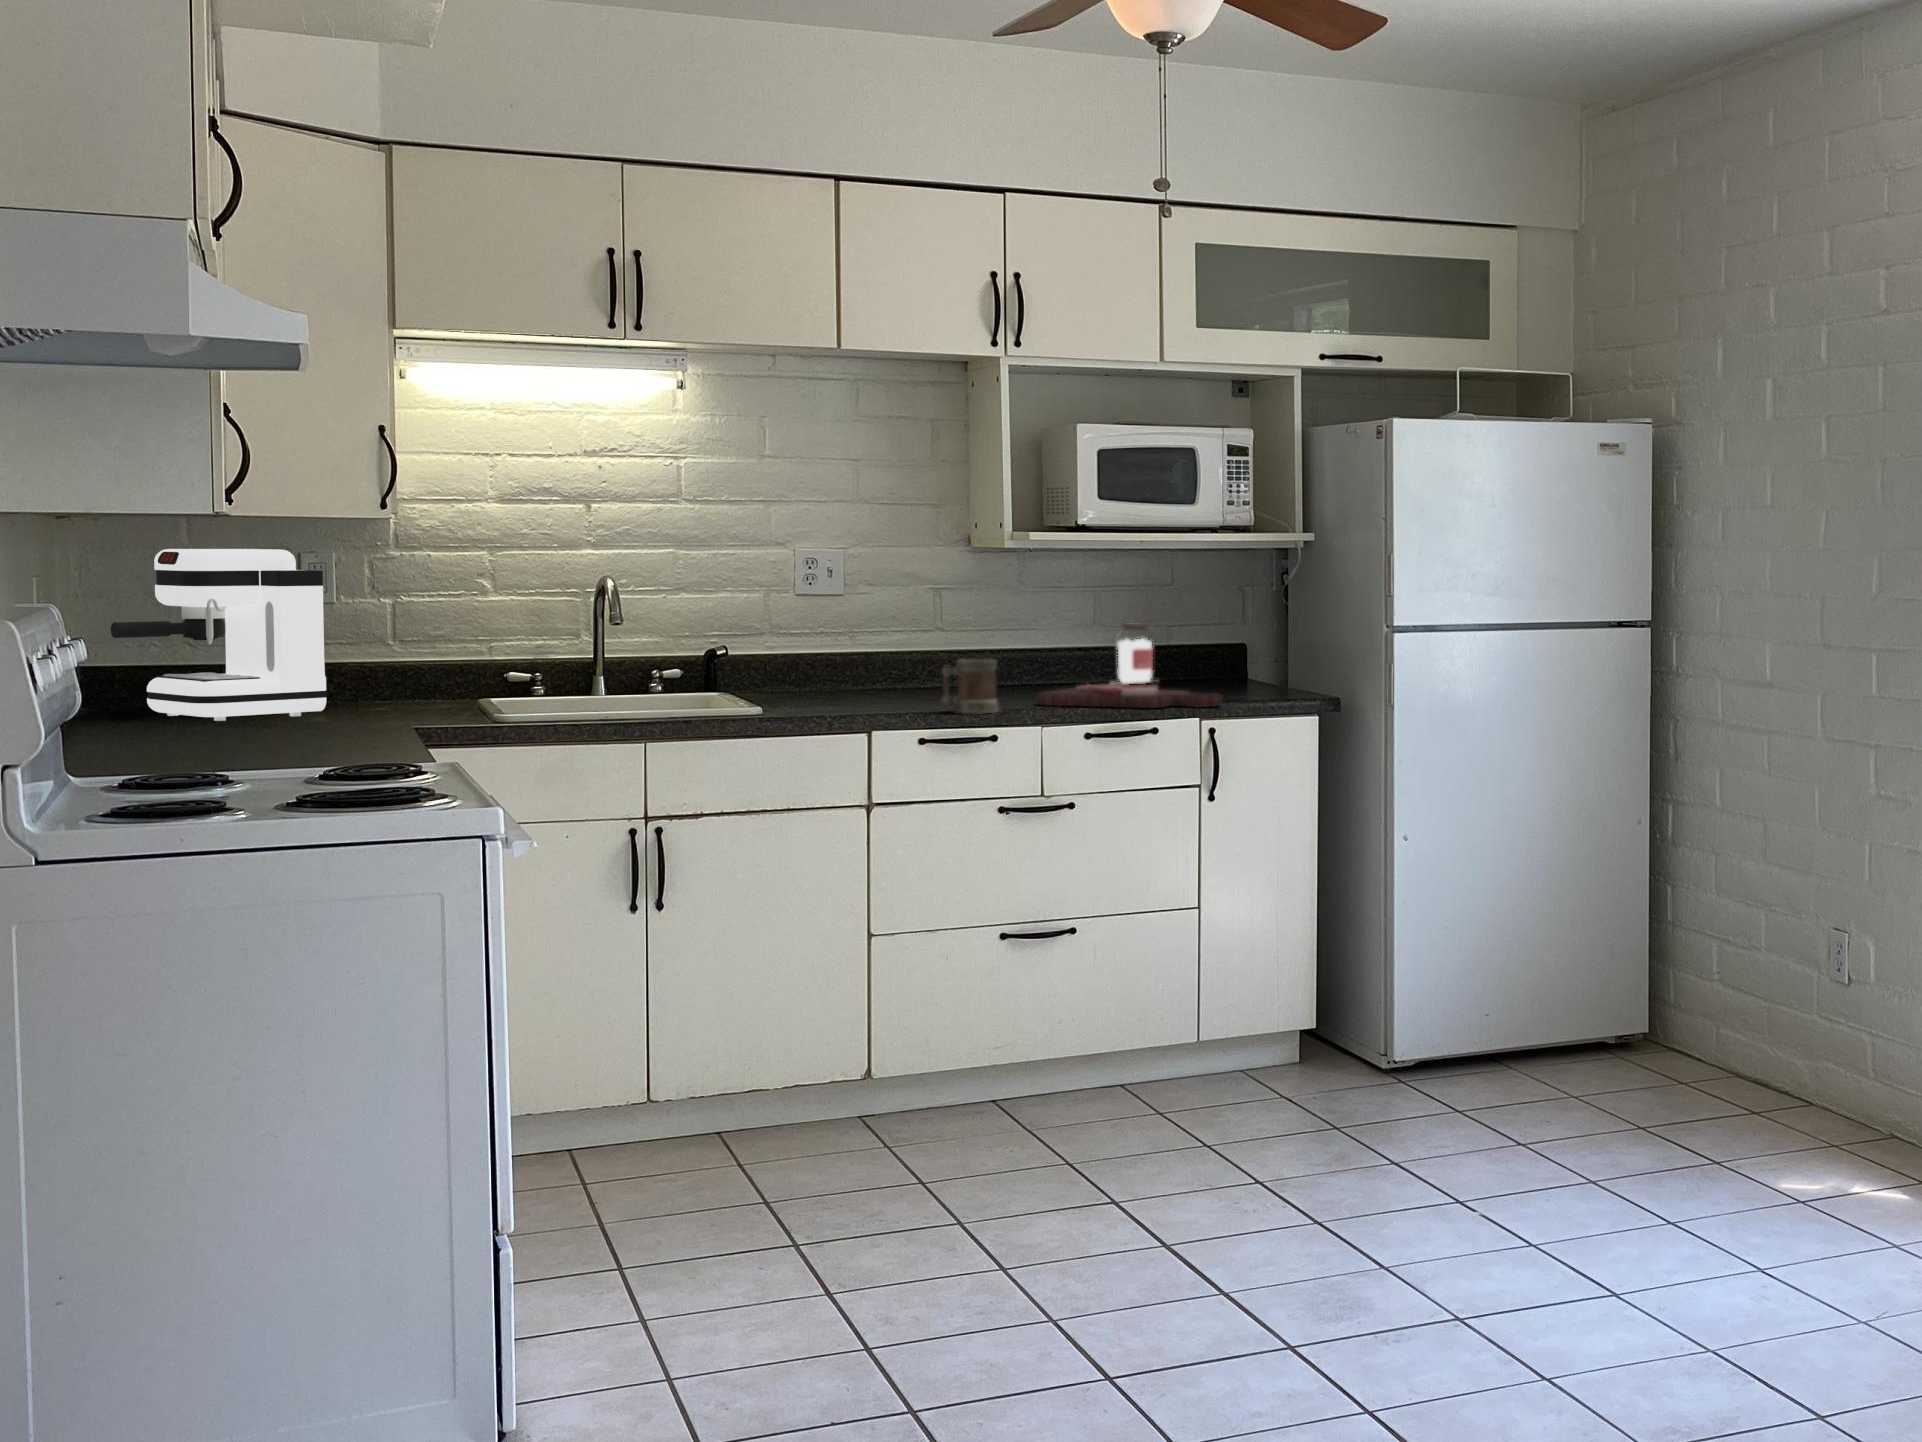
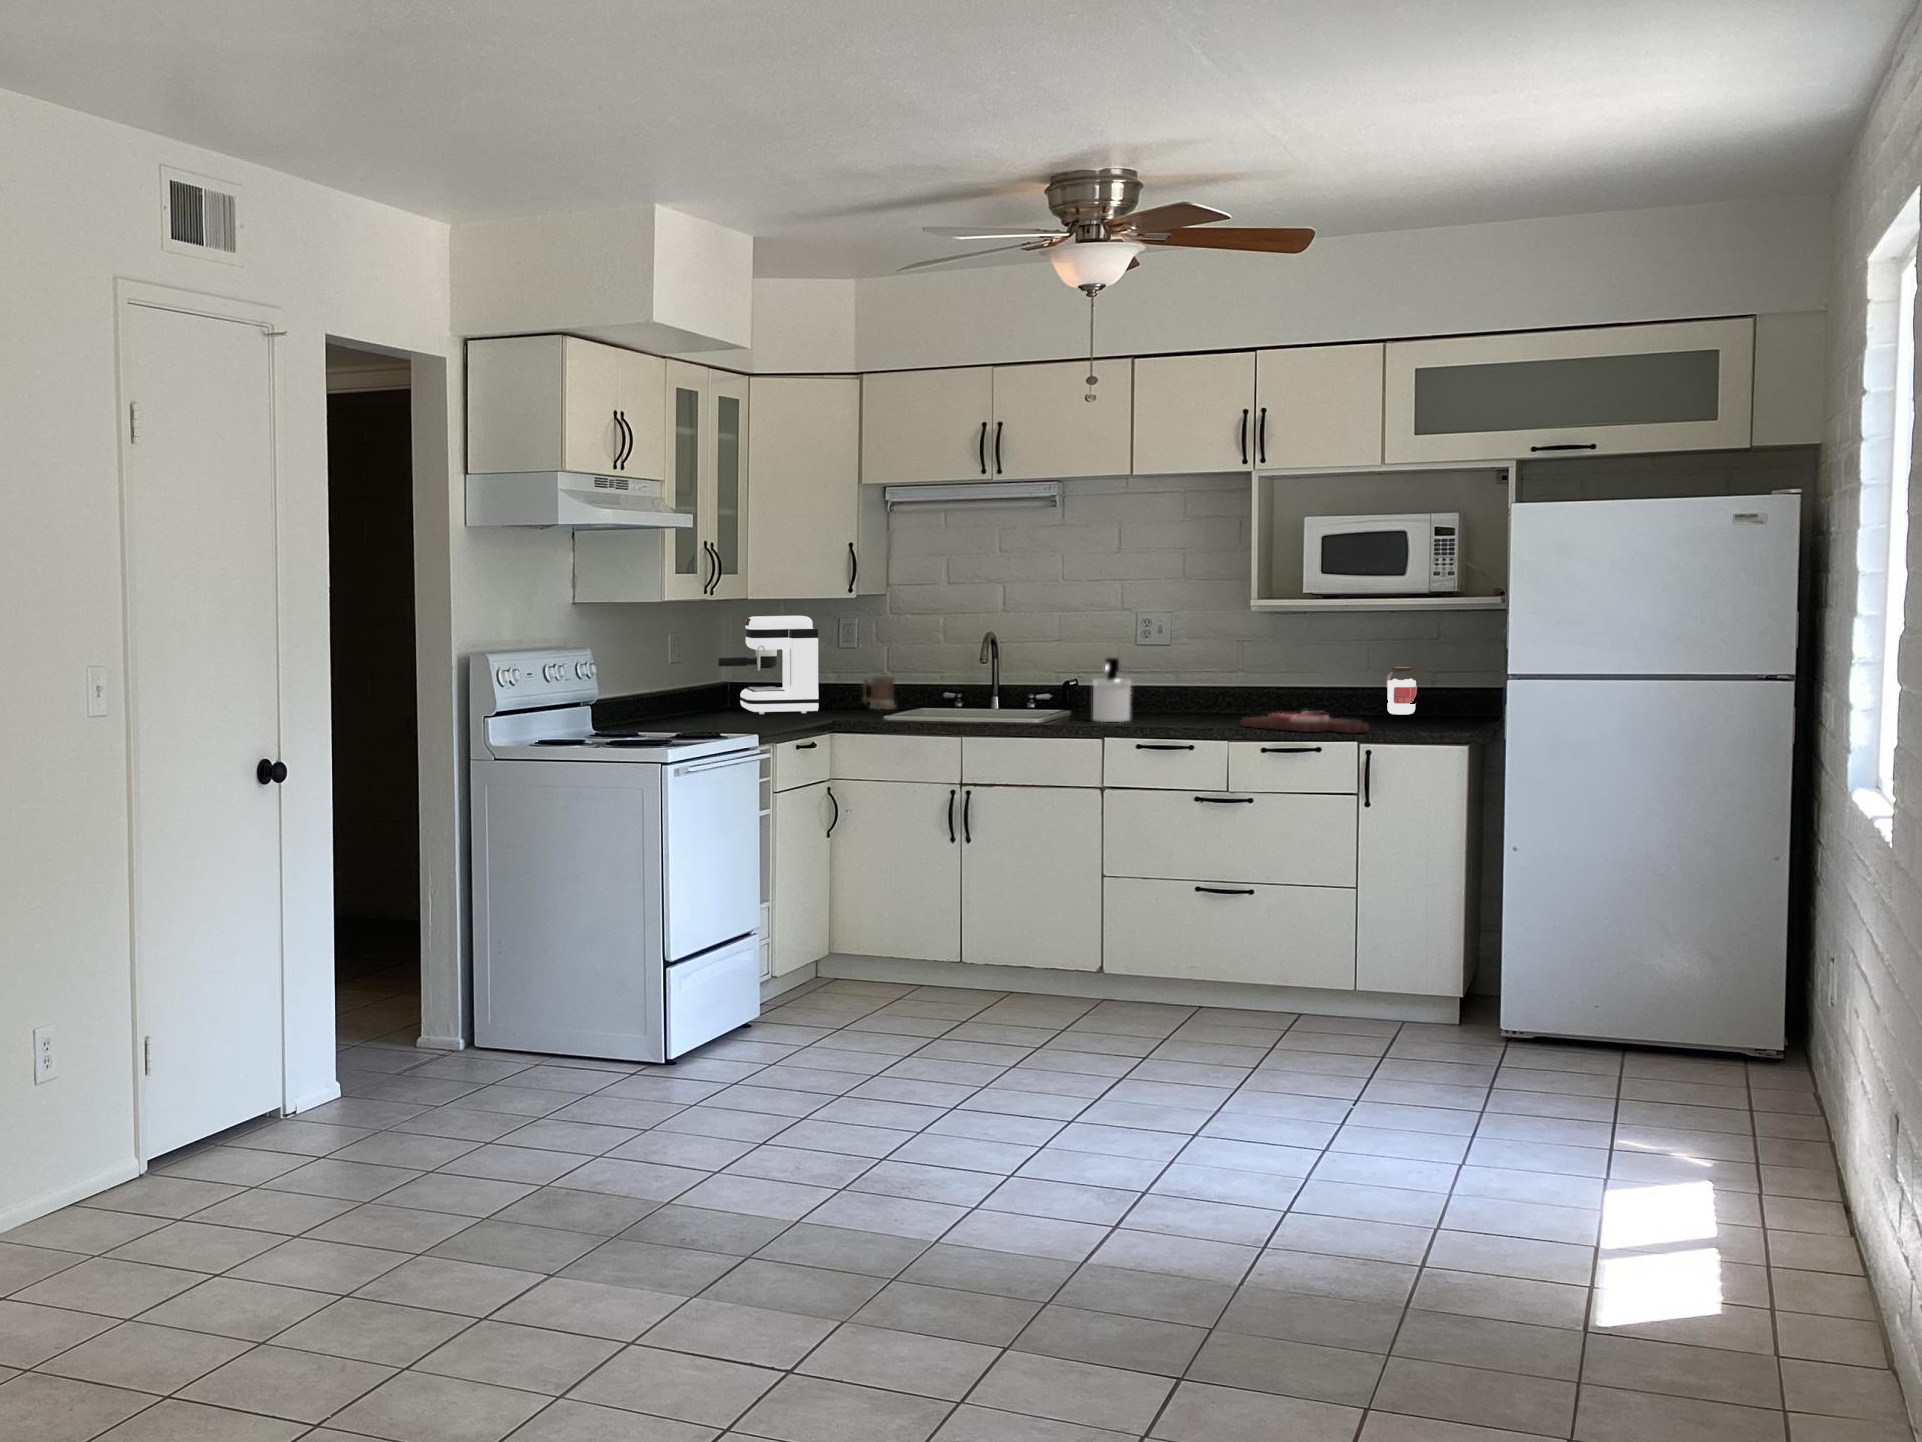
soap dispenser: none [808,613,867,707] -> present [1092,658,1132,722]
mug: present [942,659,999,713] -> present [863,676,896,709]

